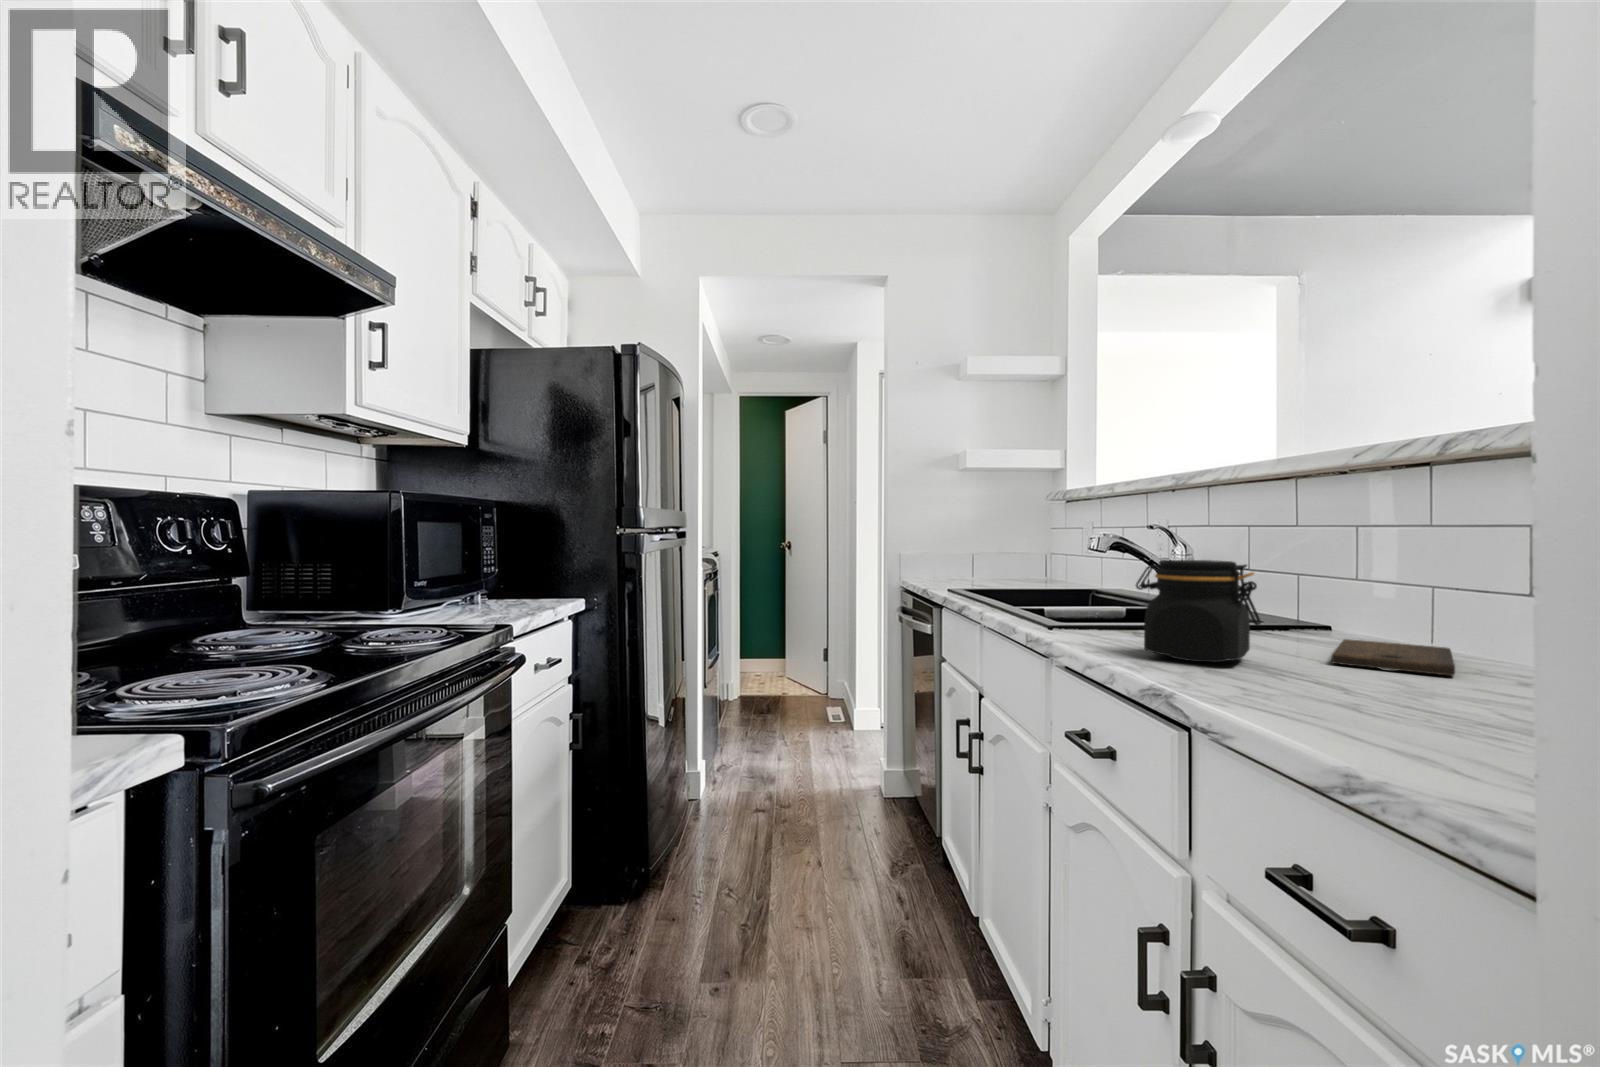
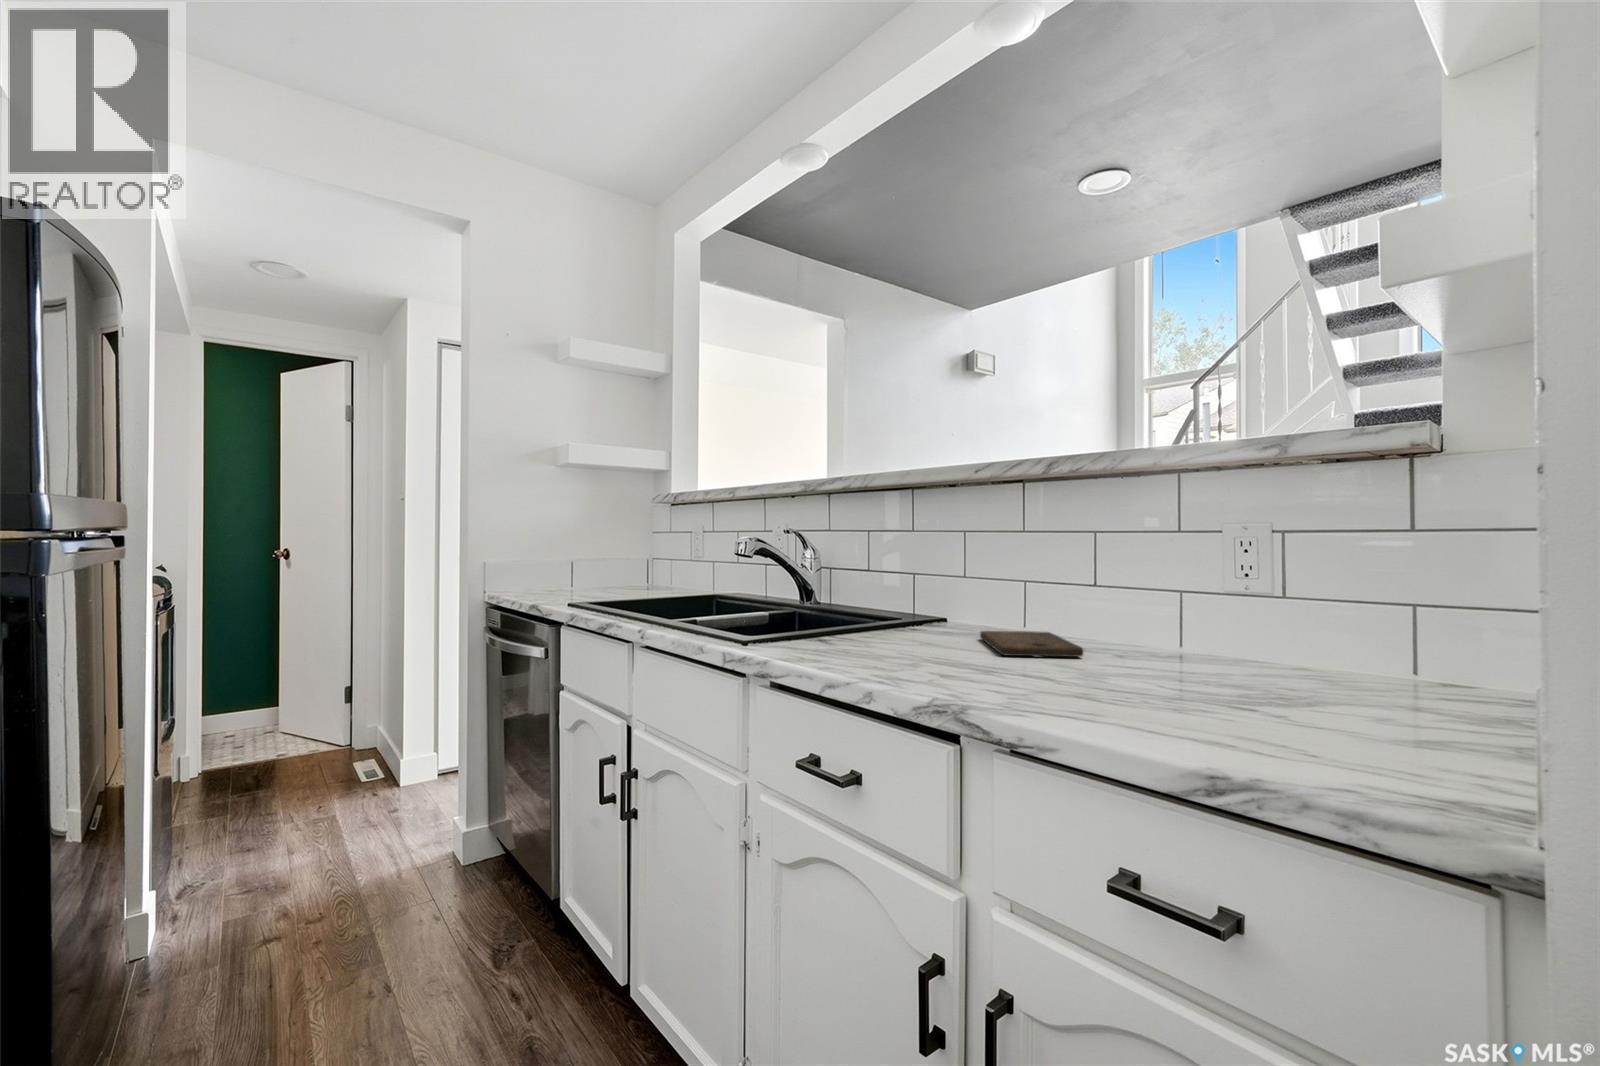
jar: present [1136,560,1261,662] -> none [857,566,966,667]

